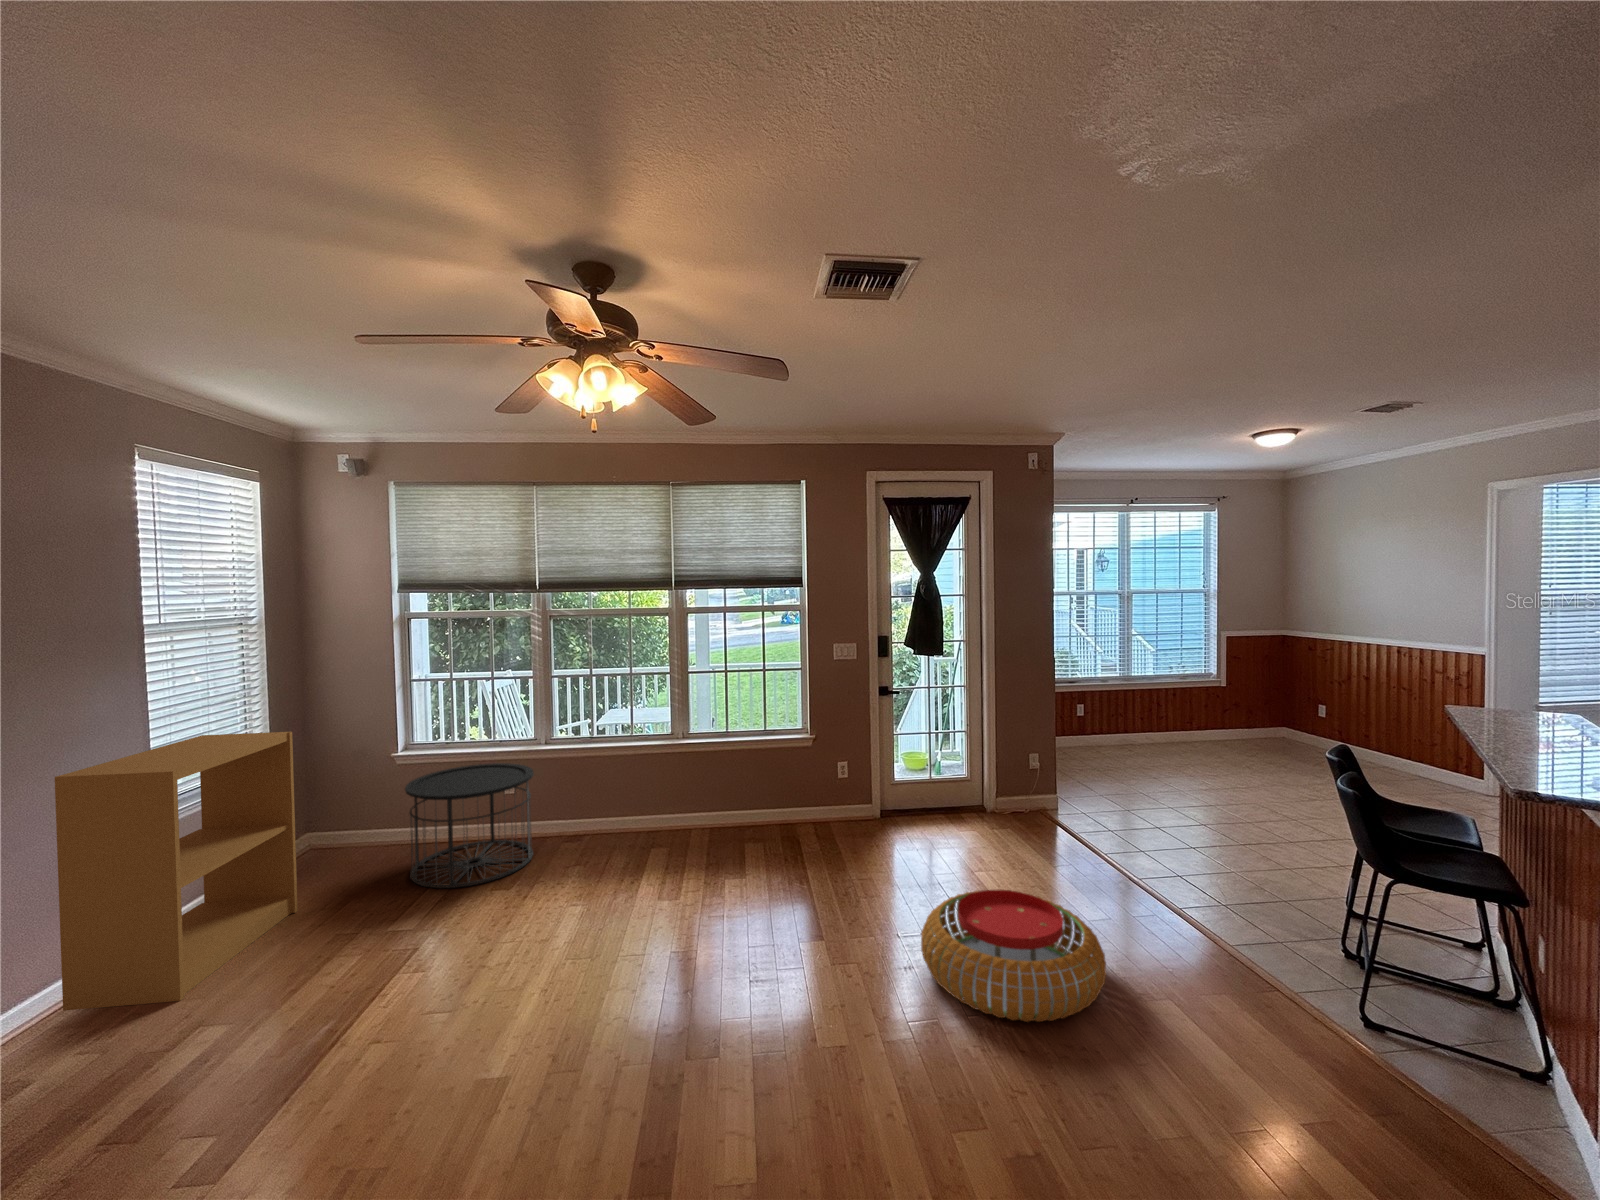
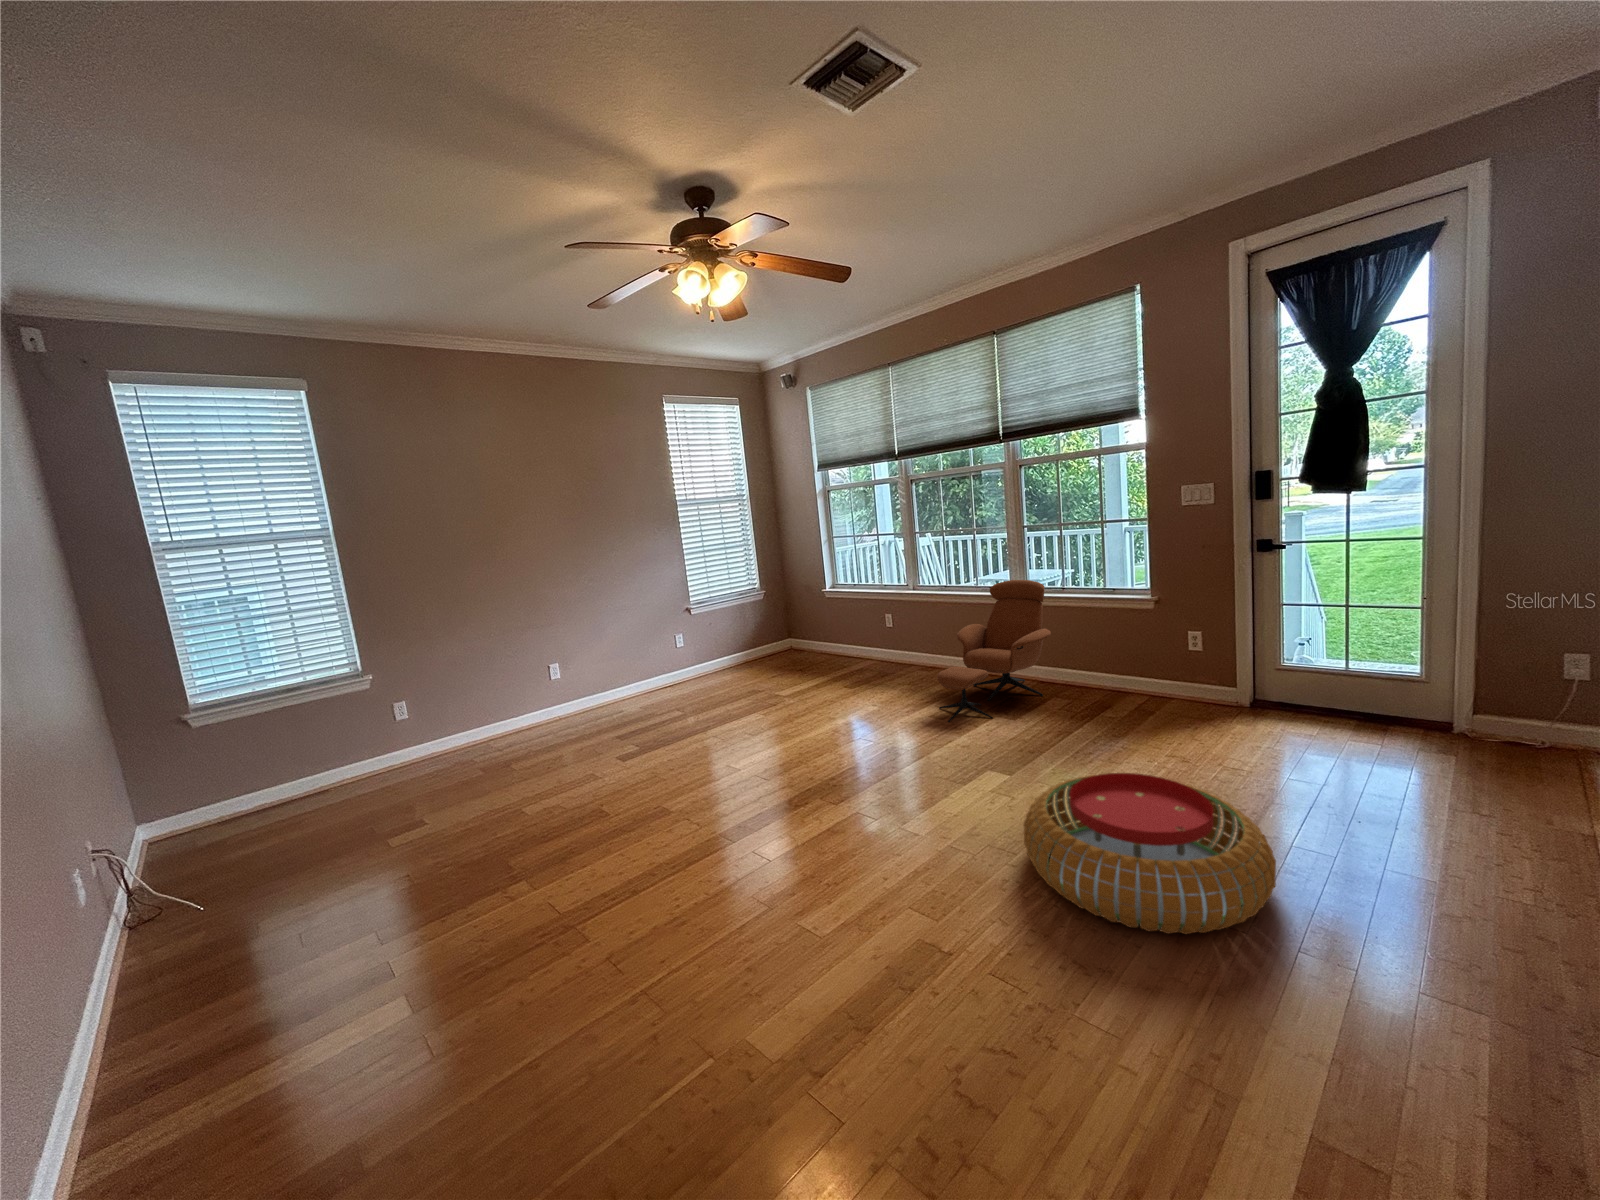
lounge chair: none [647,727,743,898] -> present [937,580,1051,722]
bookshelf: present [55,732,298,1011] -> none [634,564,754,698]
side table: present [405,763,534,888] -> none [806,599,895,680]

